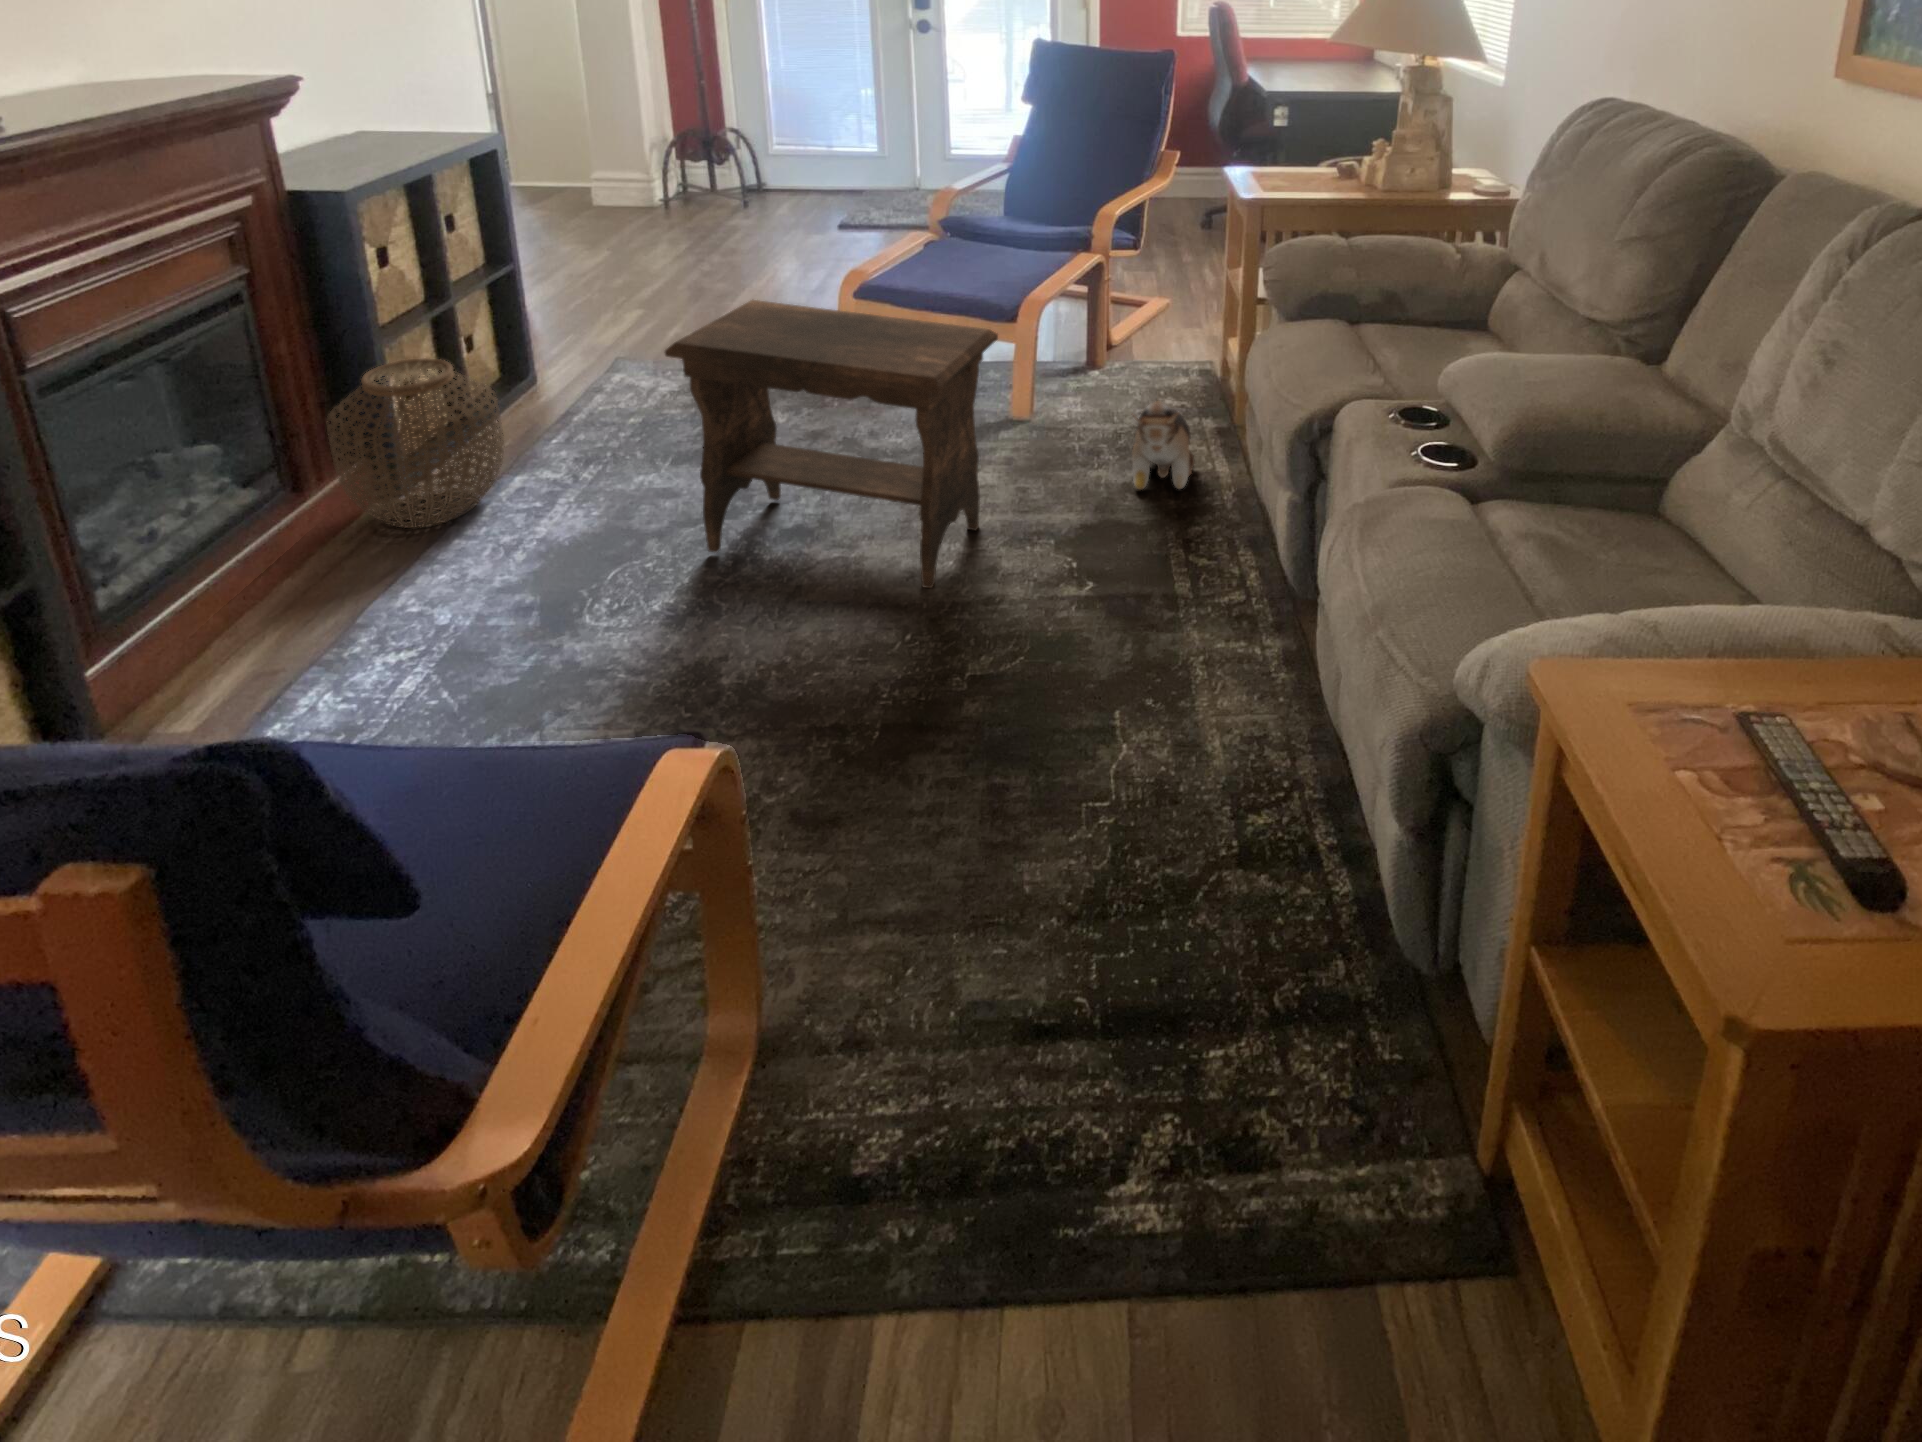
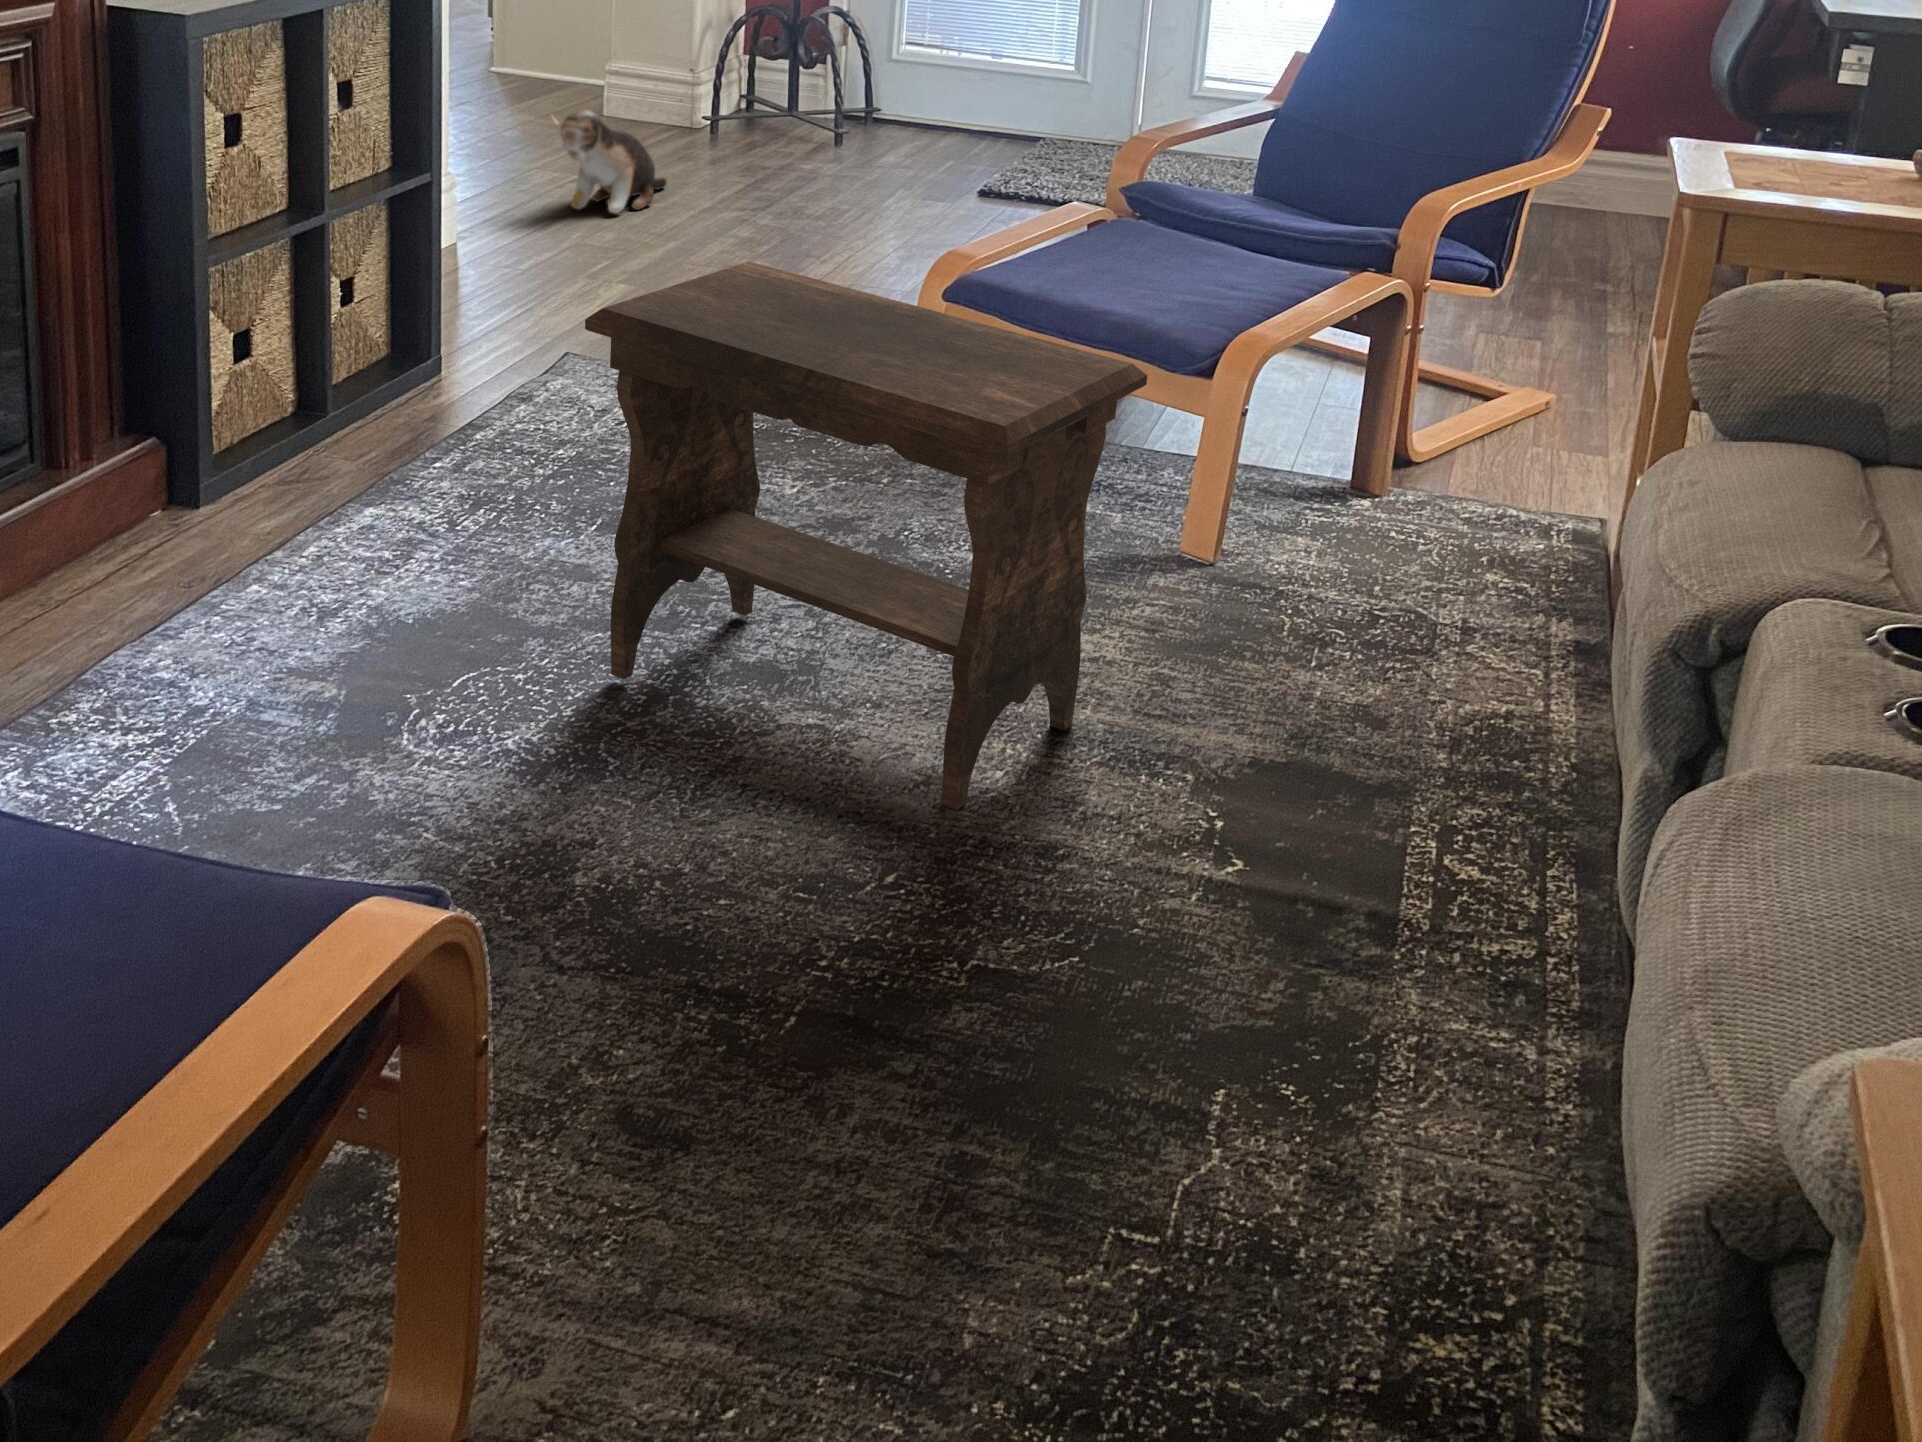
woven basket: present [327,358,505,528] -> none [108,290,352,558]
plush toy: present [1132,401,1194,489] -> present [551,109,667,213]

